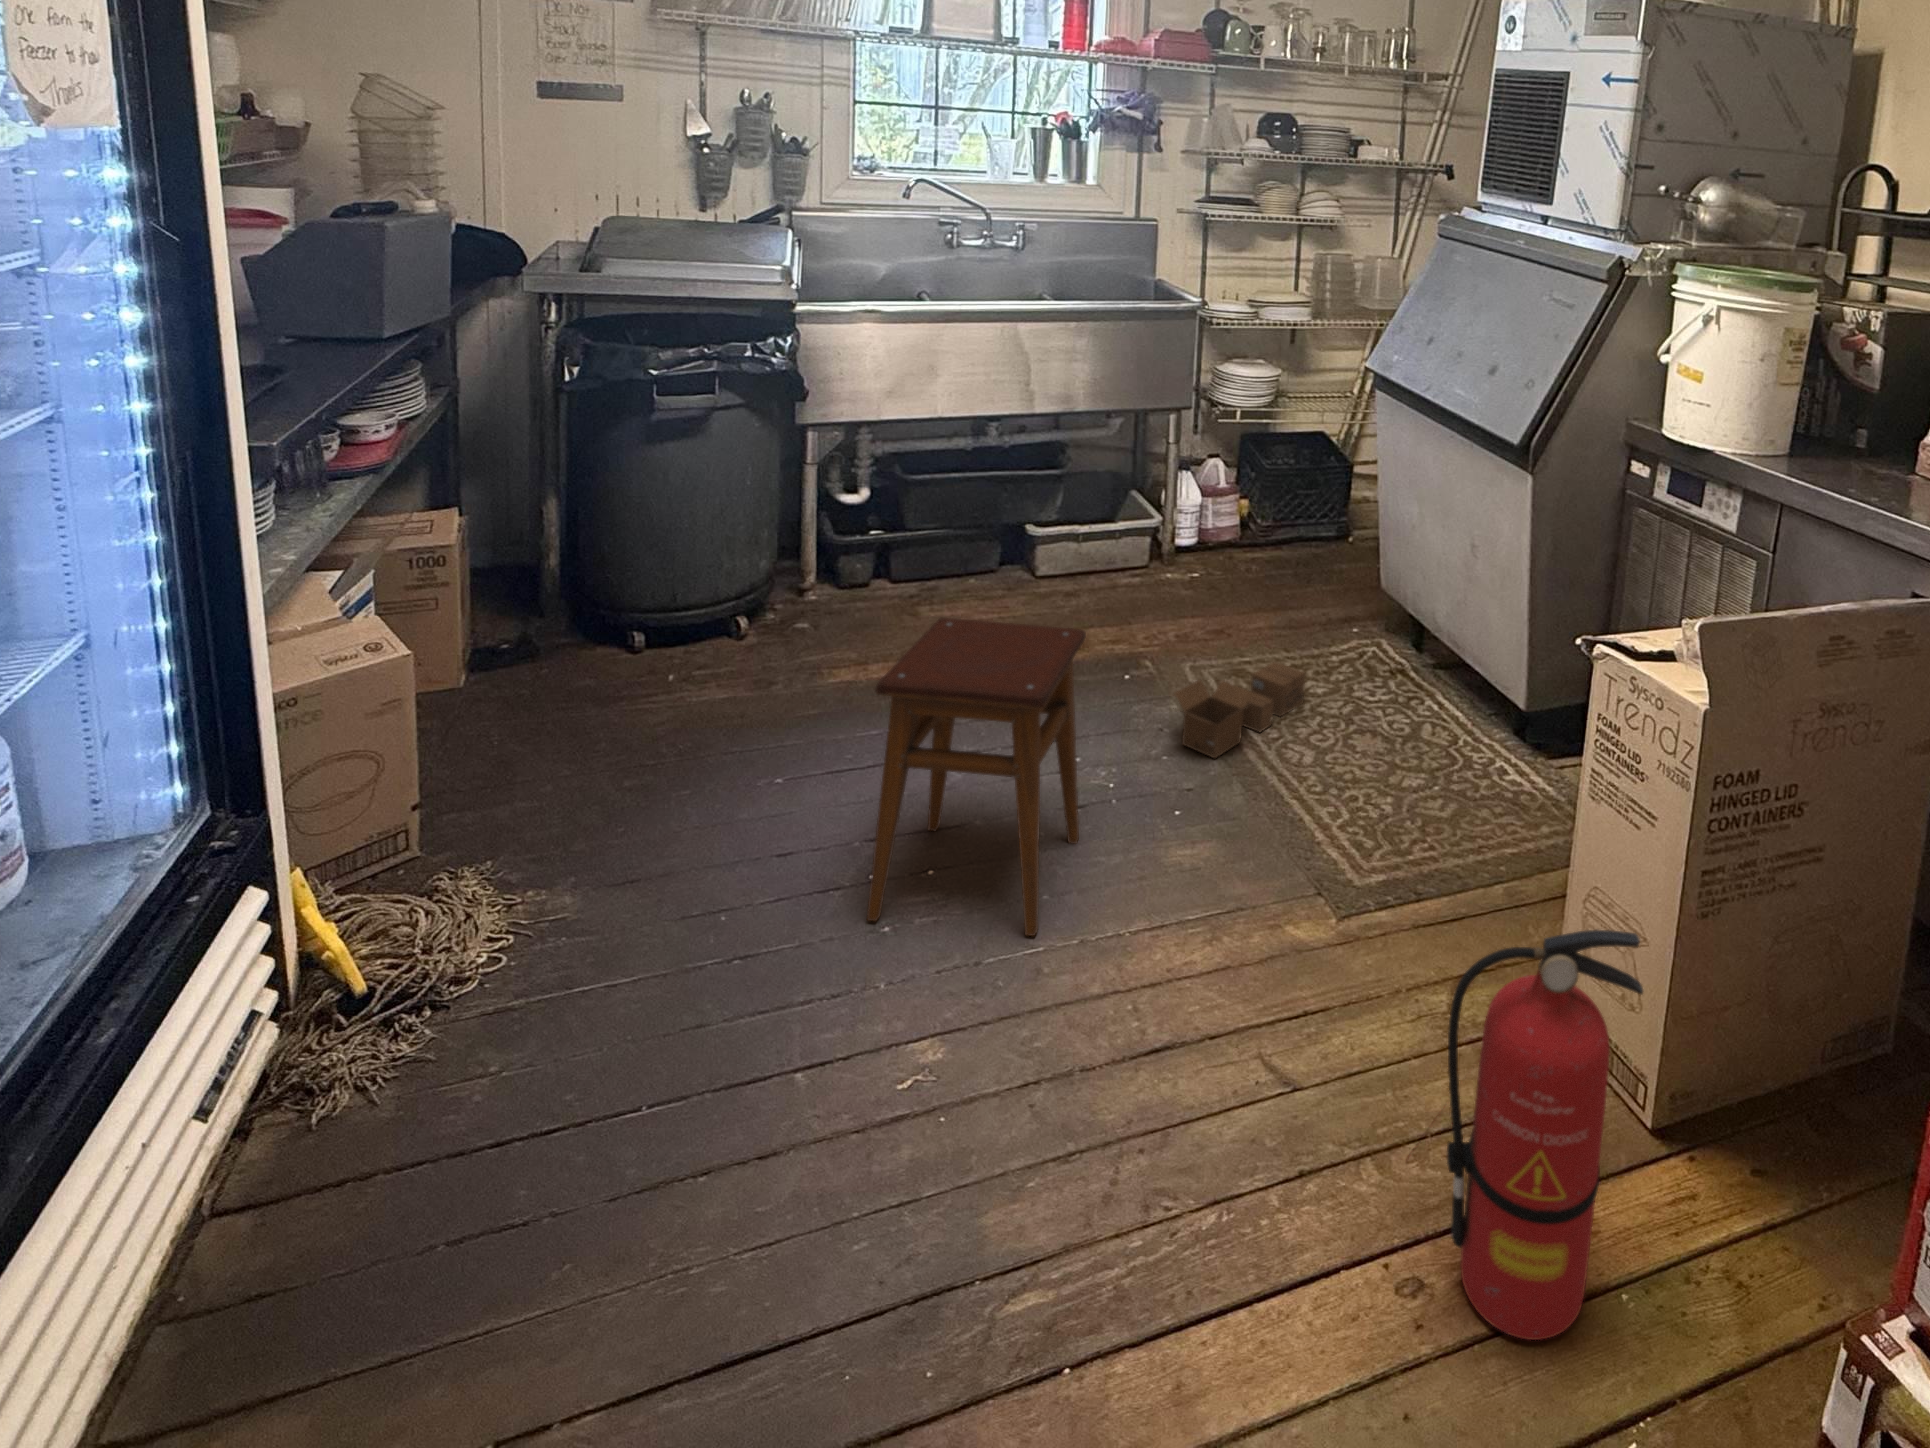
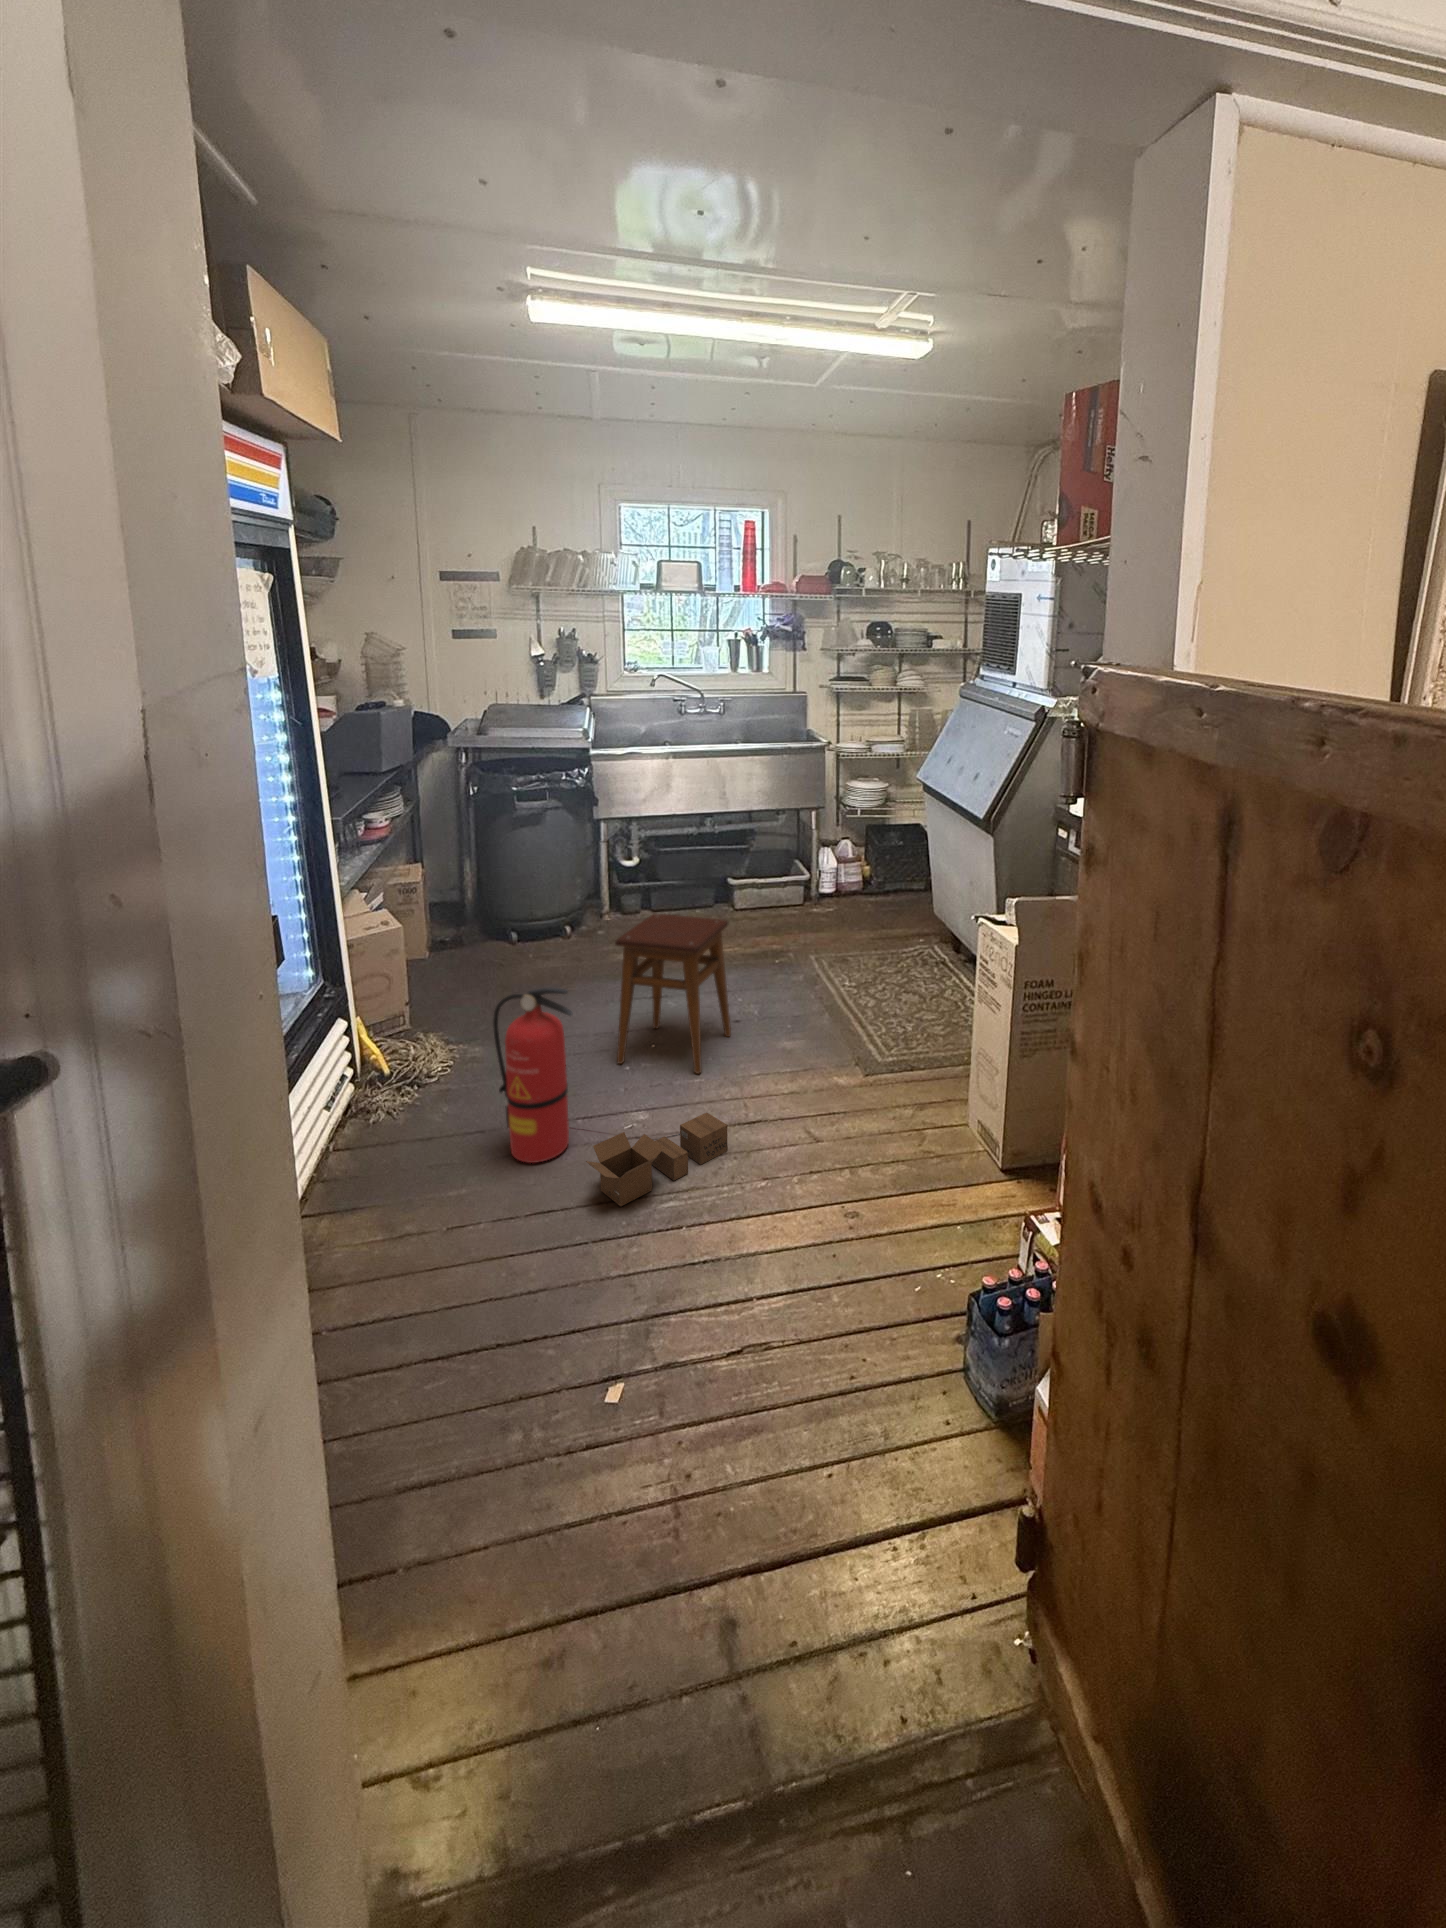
cardboard box: present [1175,662,1305,758] -> present [586,1113,728,1206]
fire extinguisher: present [1447,930,1643,1340] -> present [493,987,573,1163]

